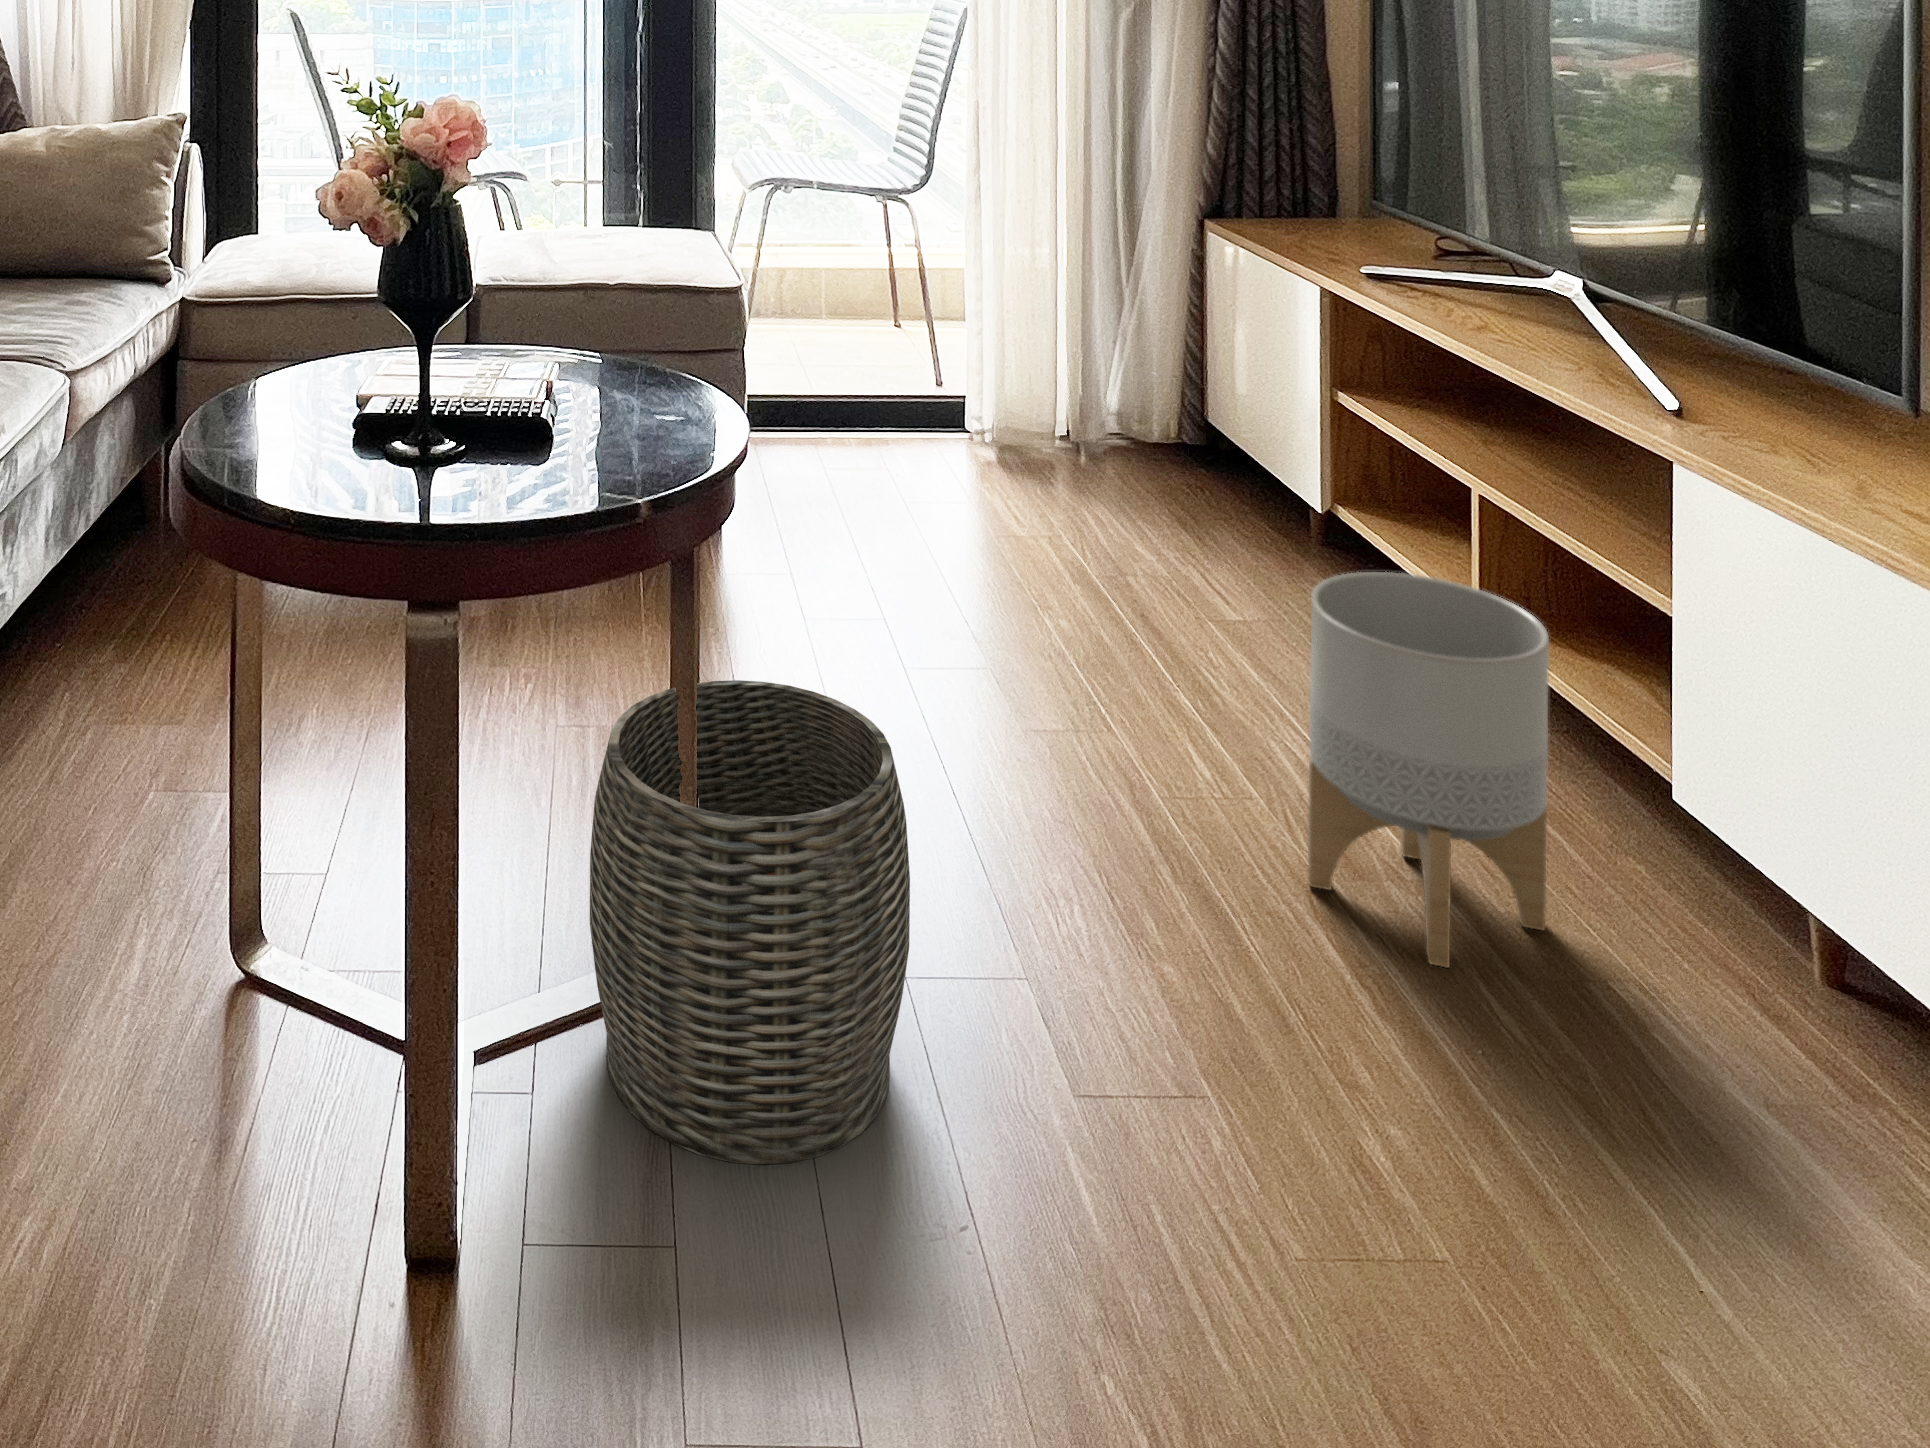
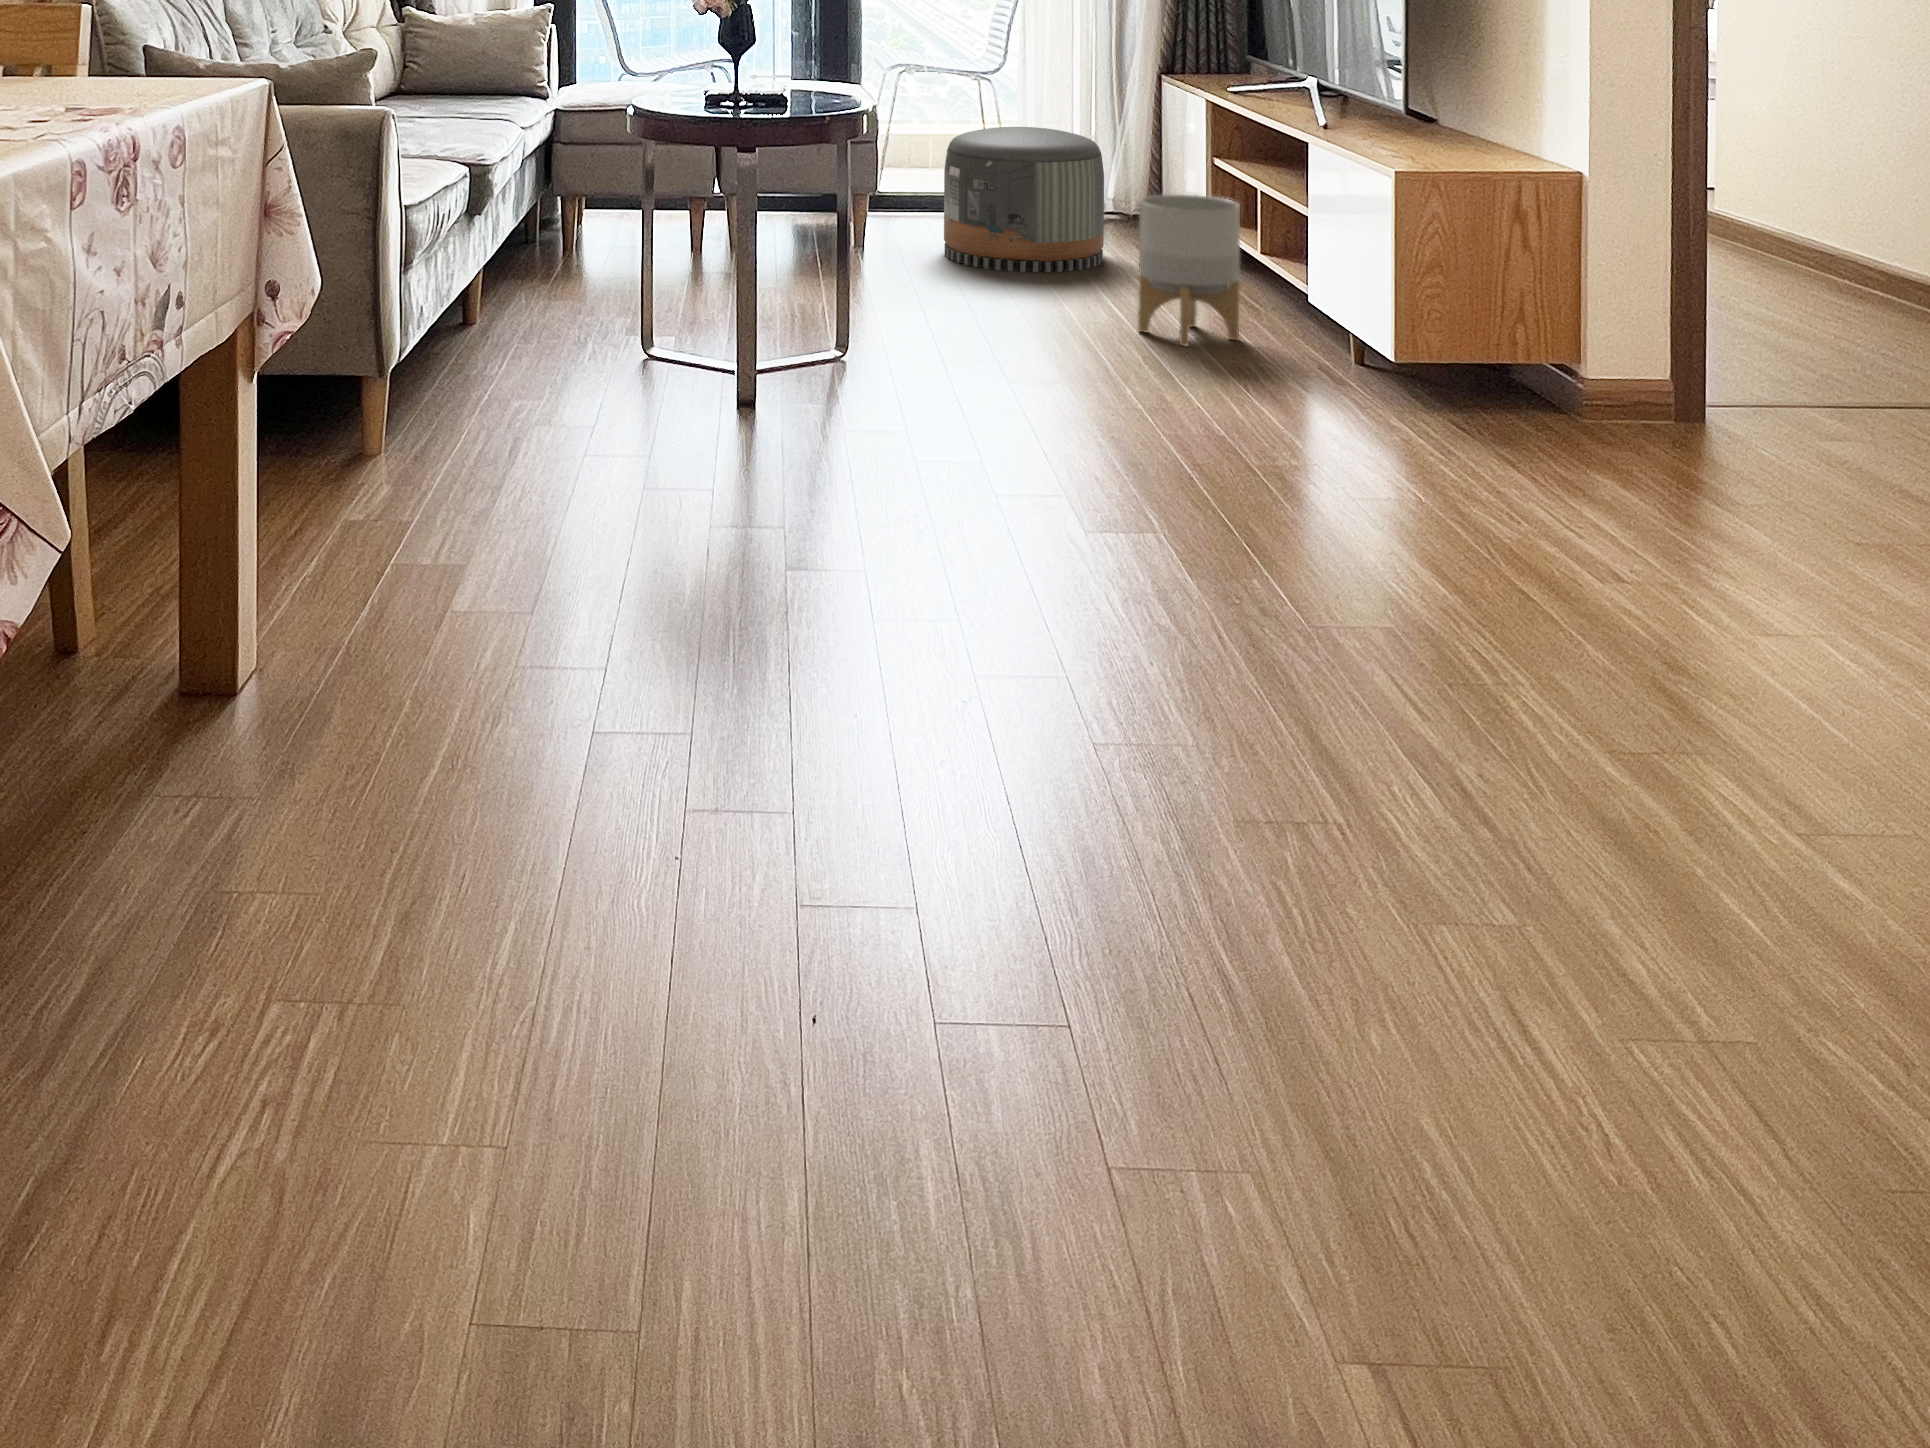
pouf: none [856,322,1137,613] -> present [944,127,1104,272]
woven basket: present [590,680,910,1165] -> none [812,218,944,375]

